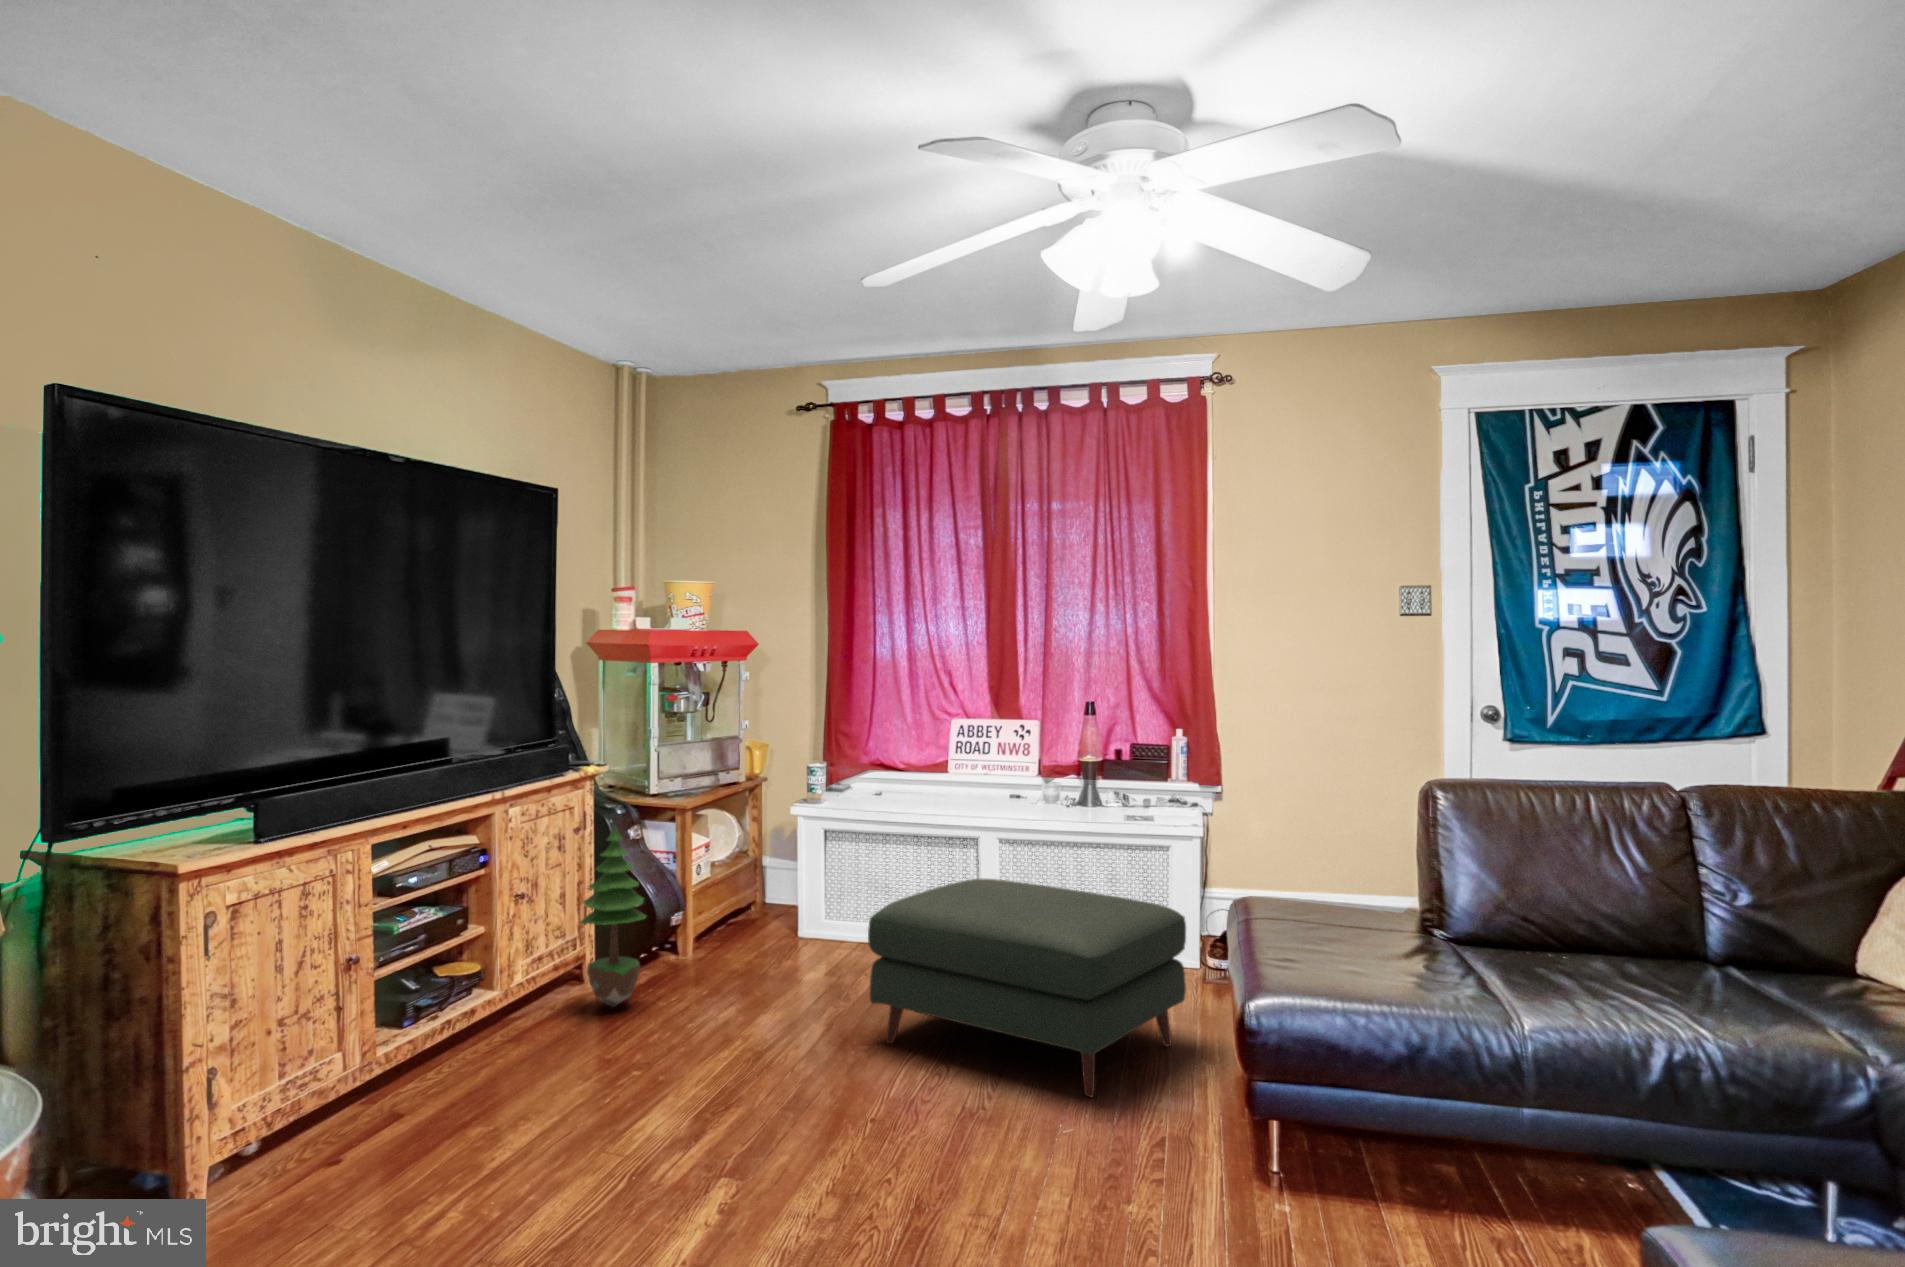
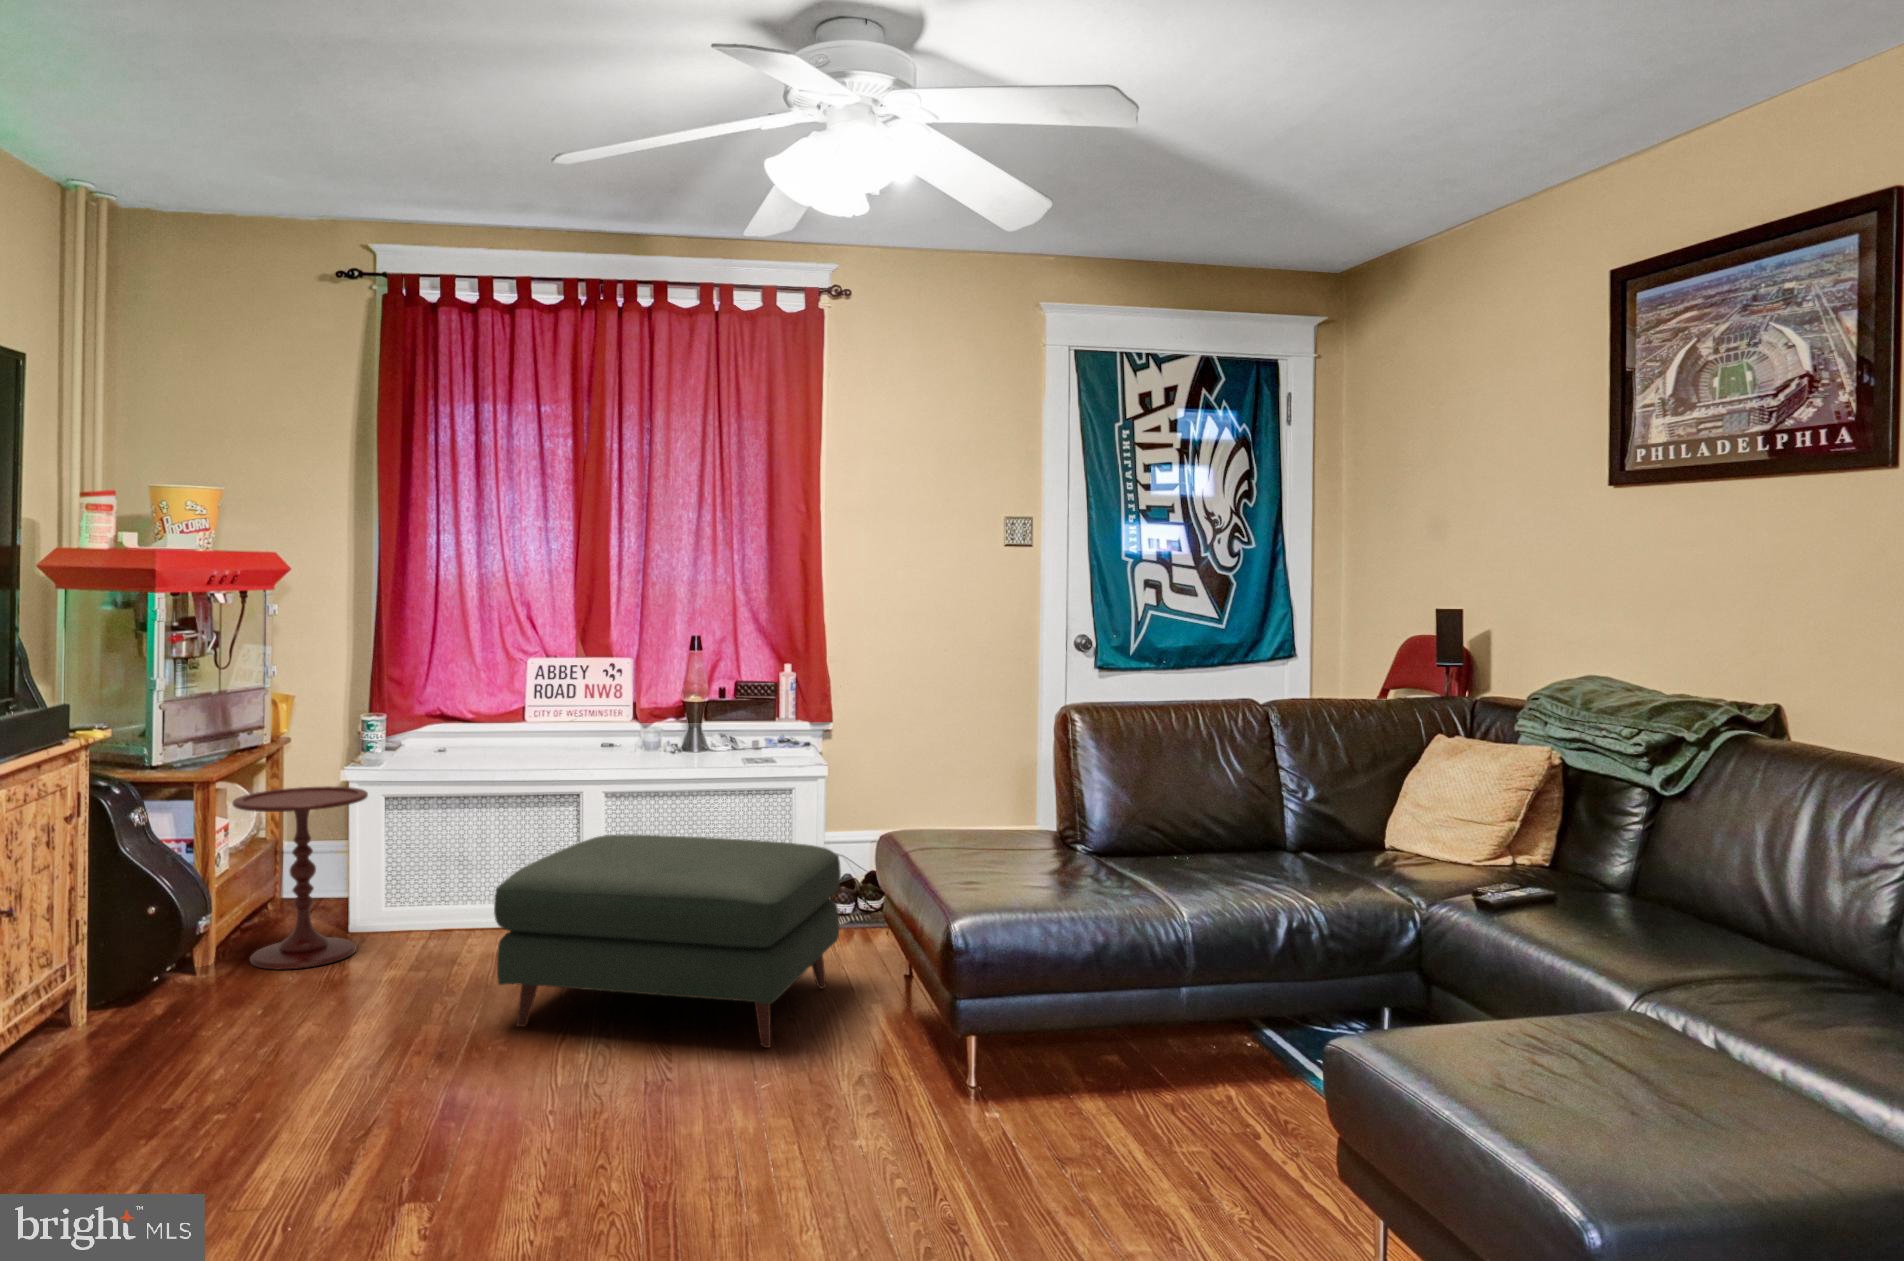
side table: none [707,819,806,968] -> present [232,786,368,970]
potted tree: present [580,826,646,1007] -> none [79,804,179,1036]

